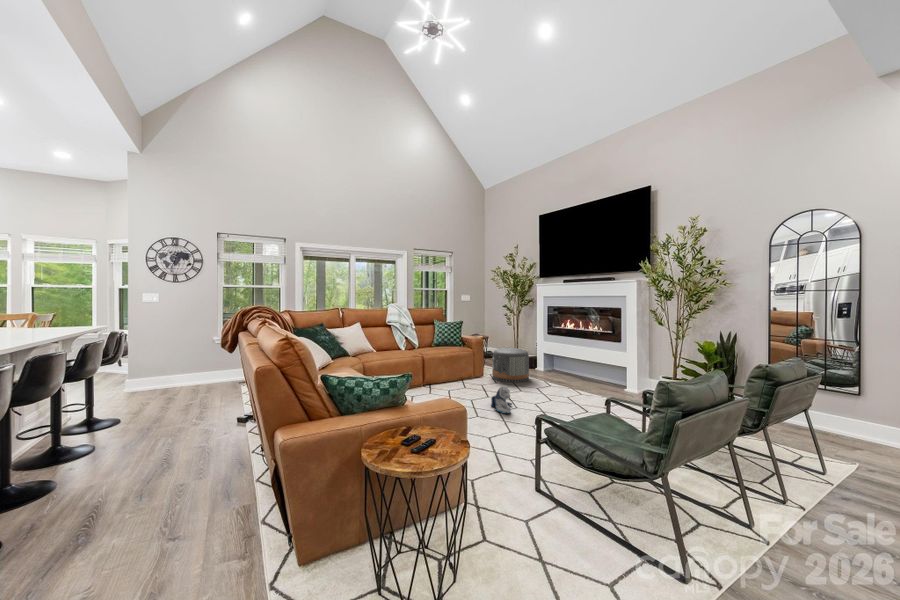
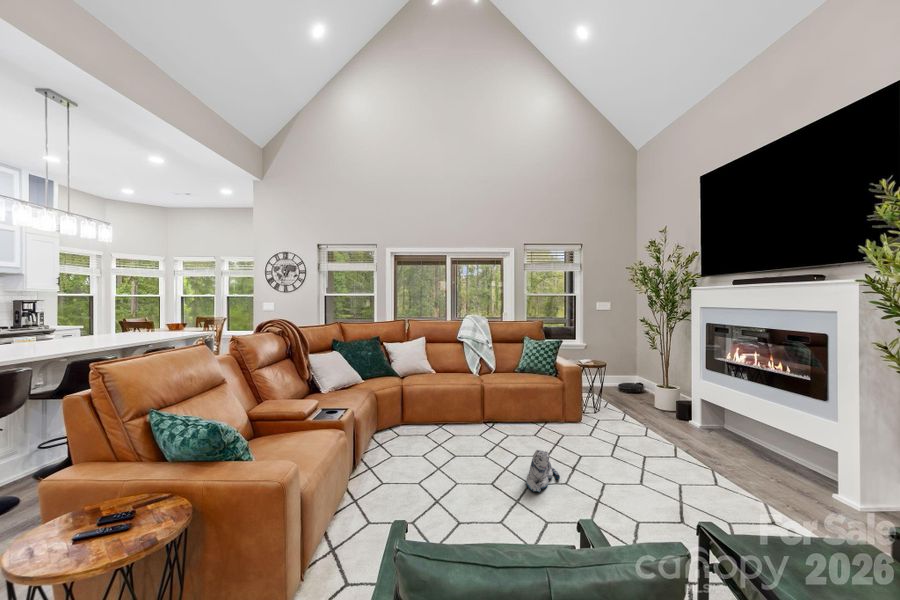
pouf: present [492,348,529,382] -> none [593,386,651,442]

